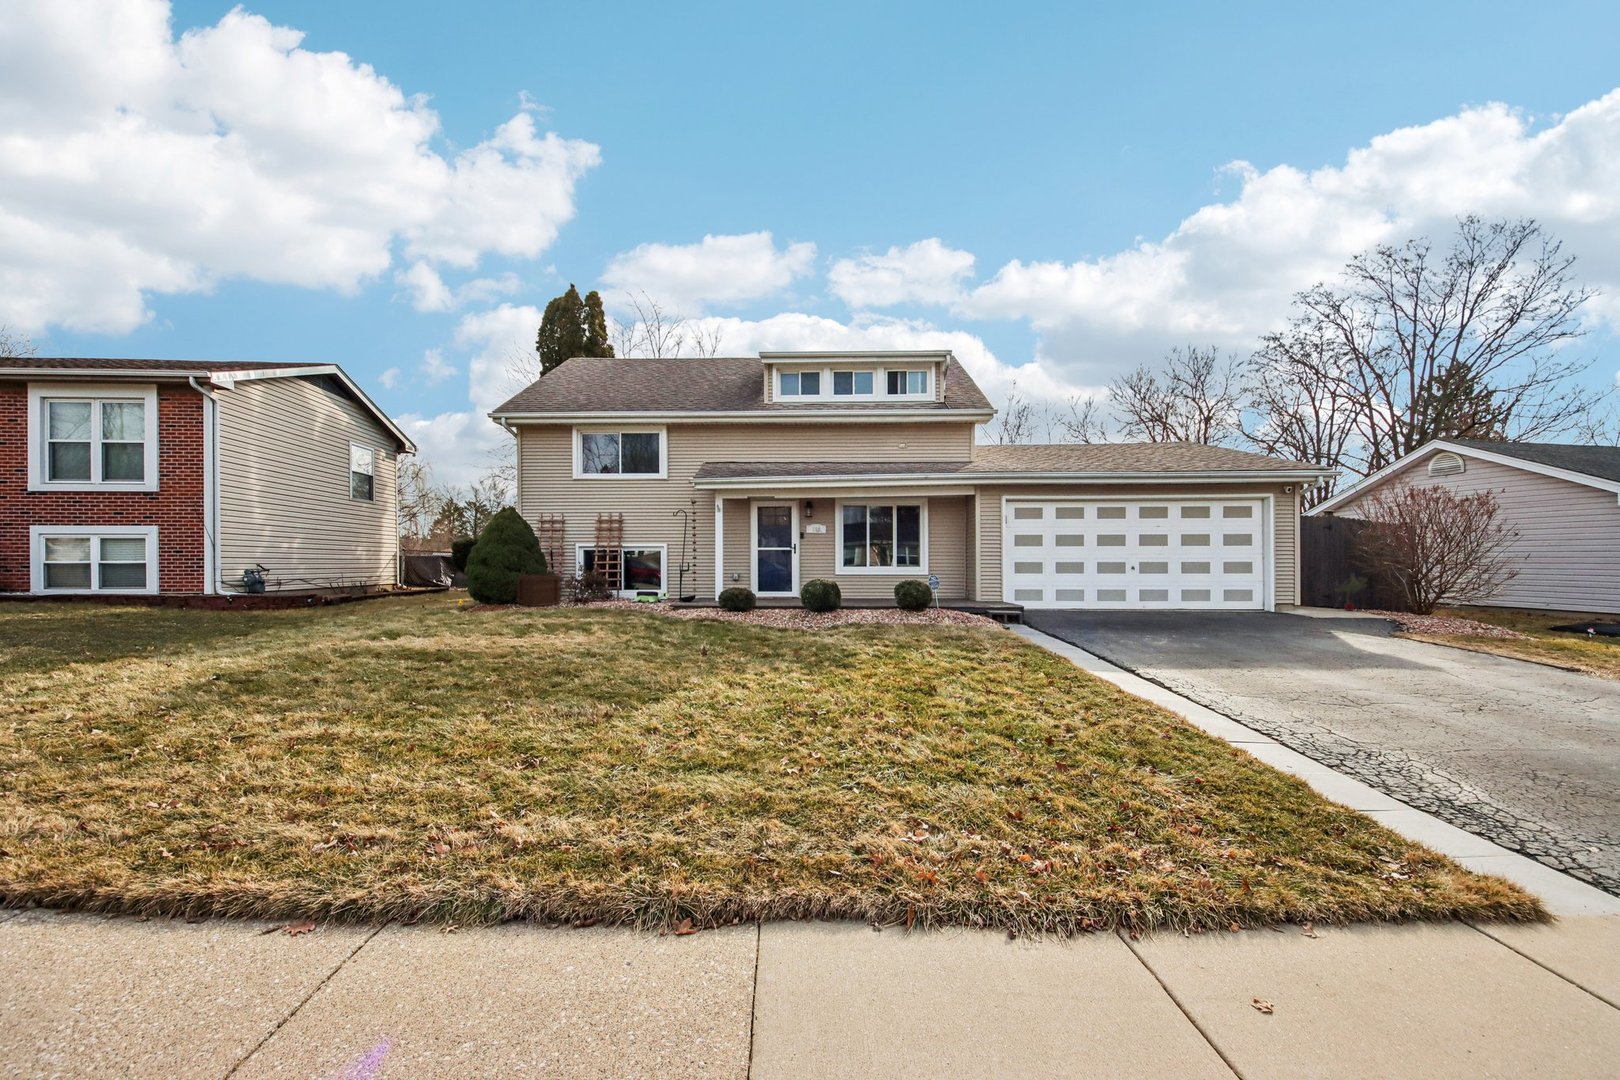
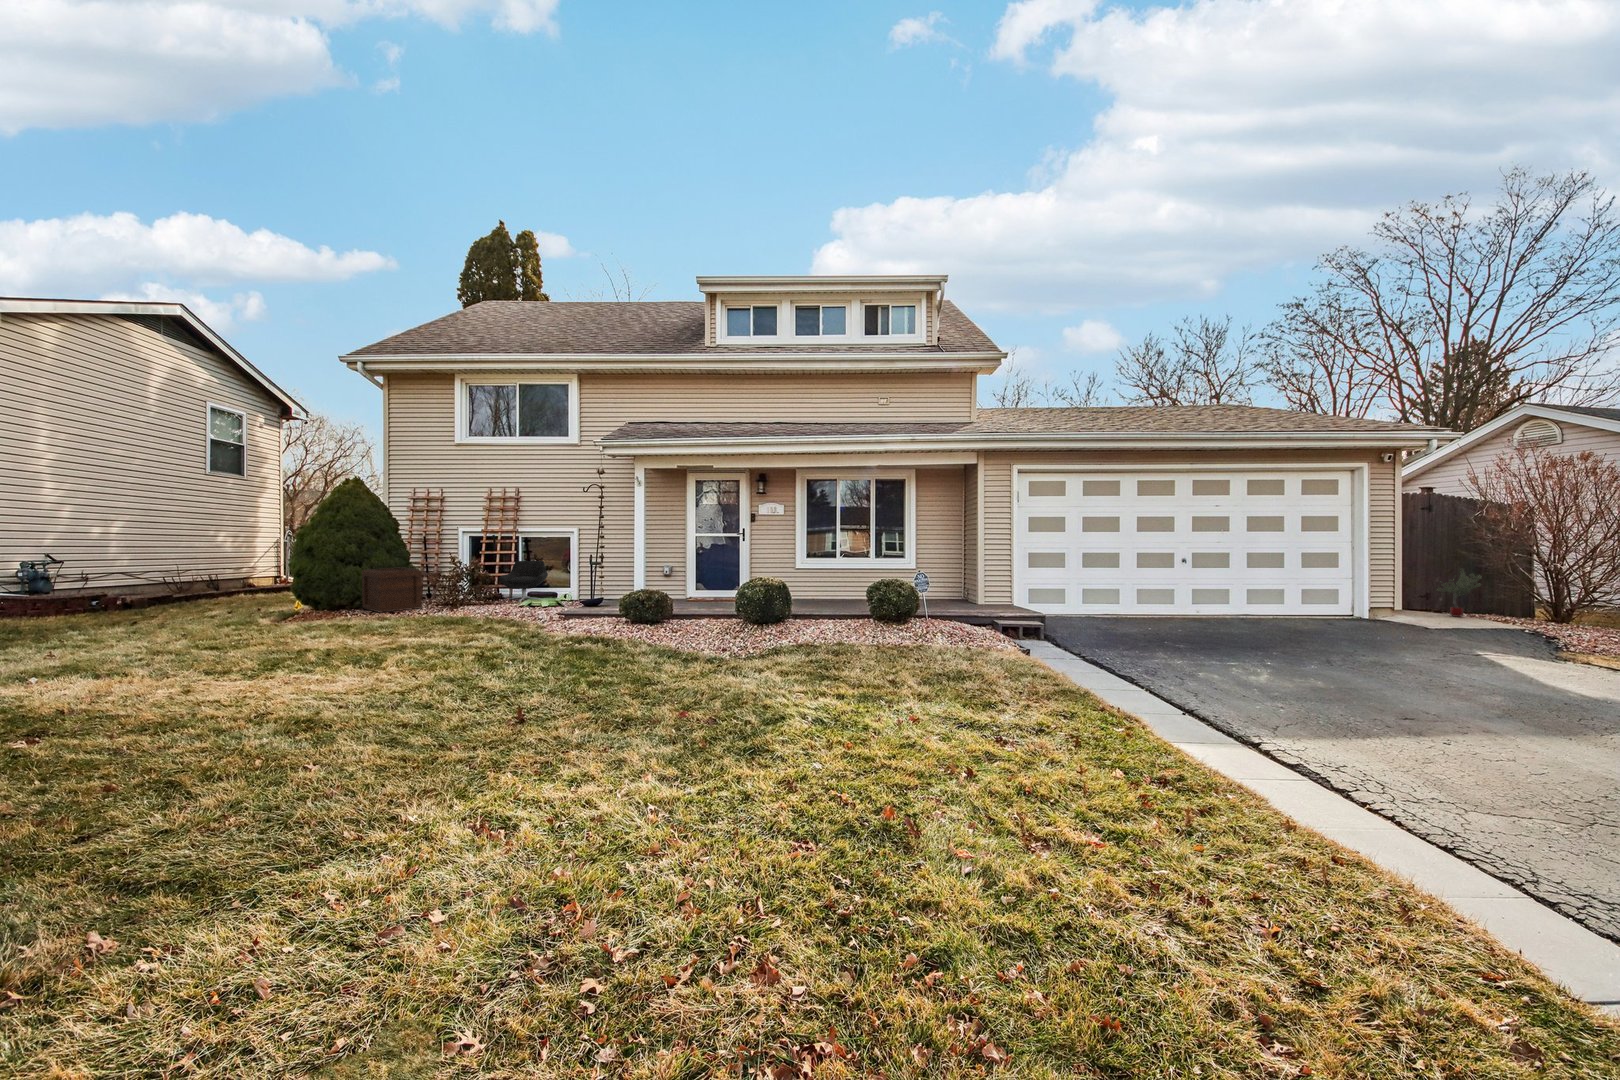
lounge chair: none [611,569,645,600] -> present [499,561,548,601]

